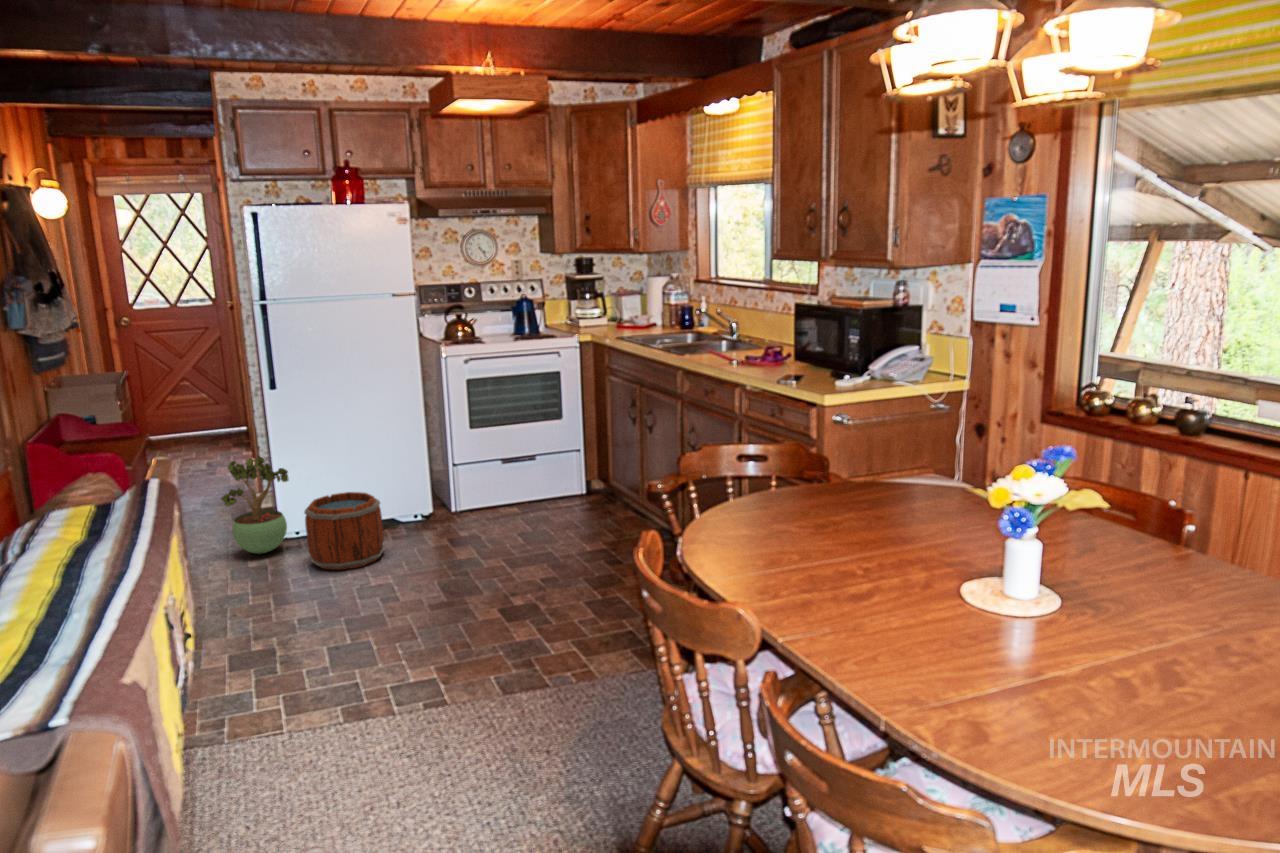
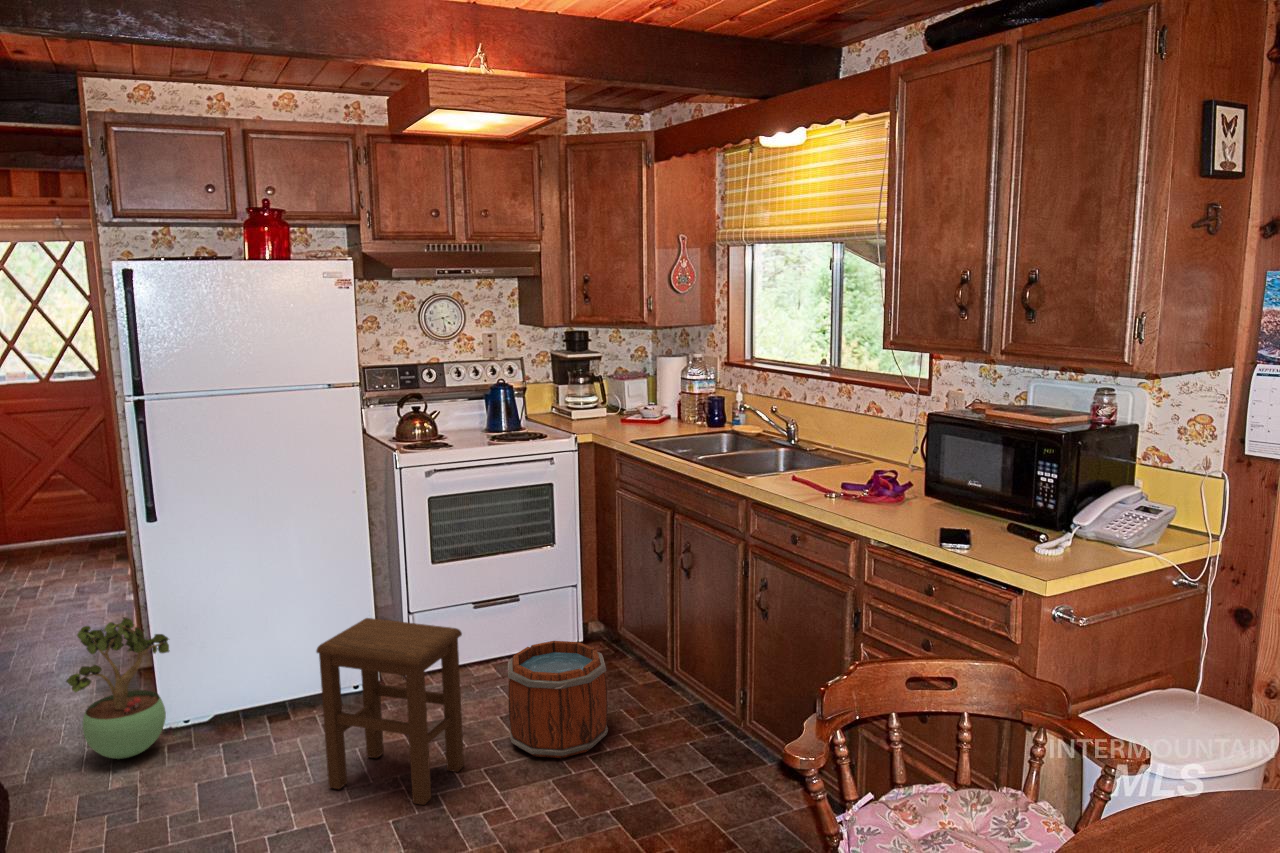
stool: none [388,456,490,577] -> present [316,618,464,805]
bucket: present [304,492,384,570] -> present [508,641,608,758]

